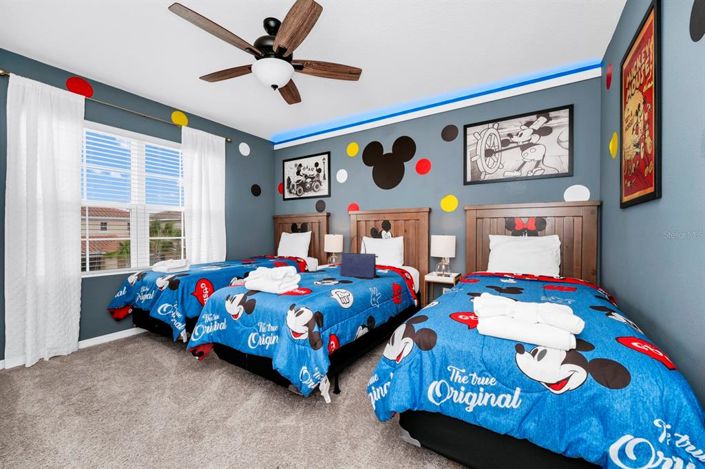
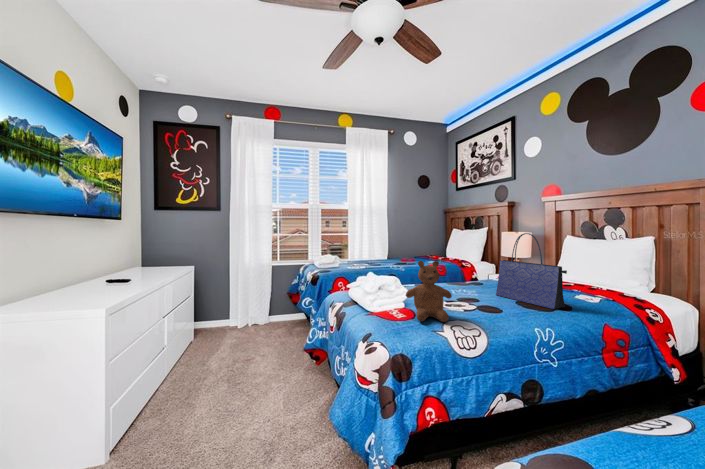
teddy bear: none [302,254,332,294] -> present [406,261,452,322]

